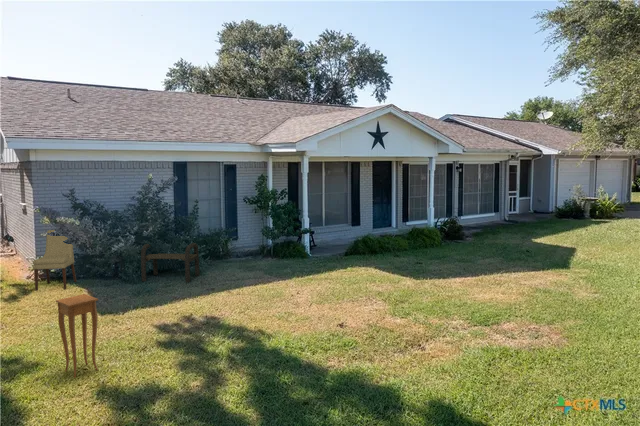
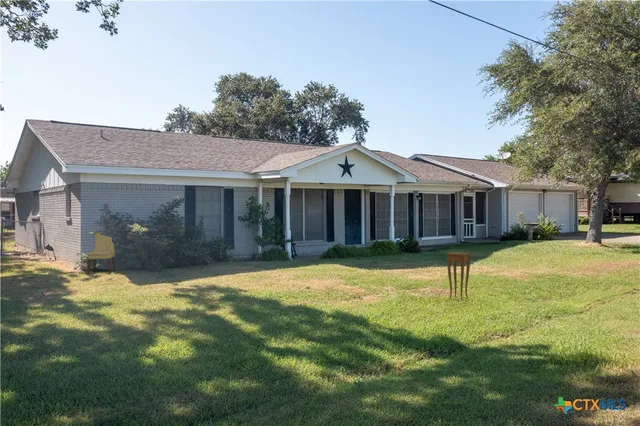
bench: present [141,243,199,282] -> none [164,243,207,271]
side table: present [56,294,98,378] -> present [447,252,471,300]

